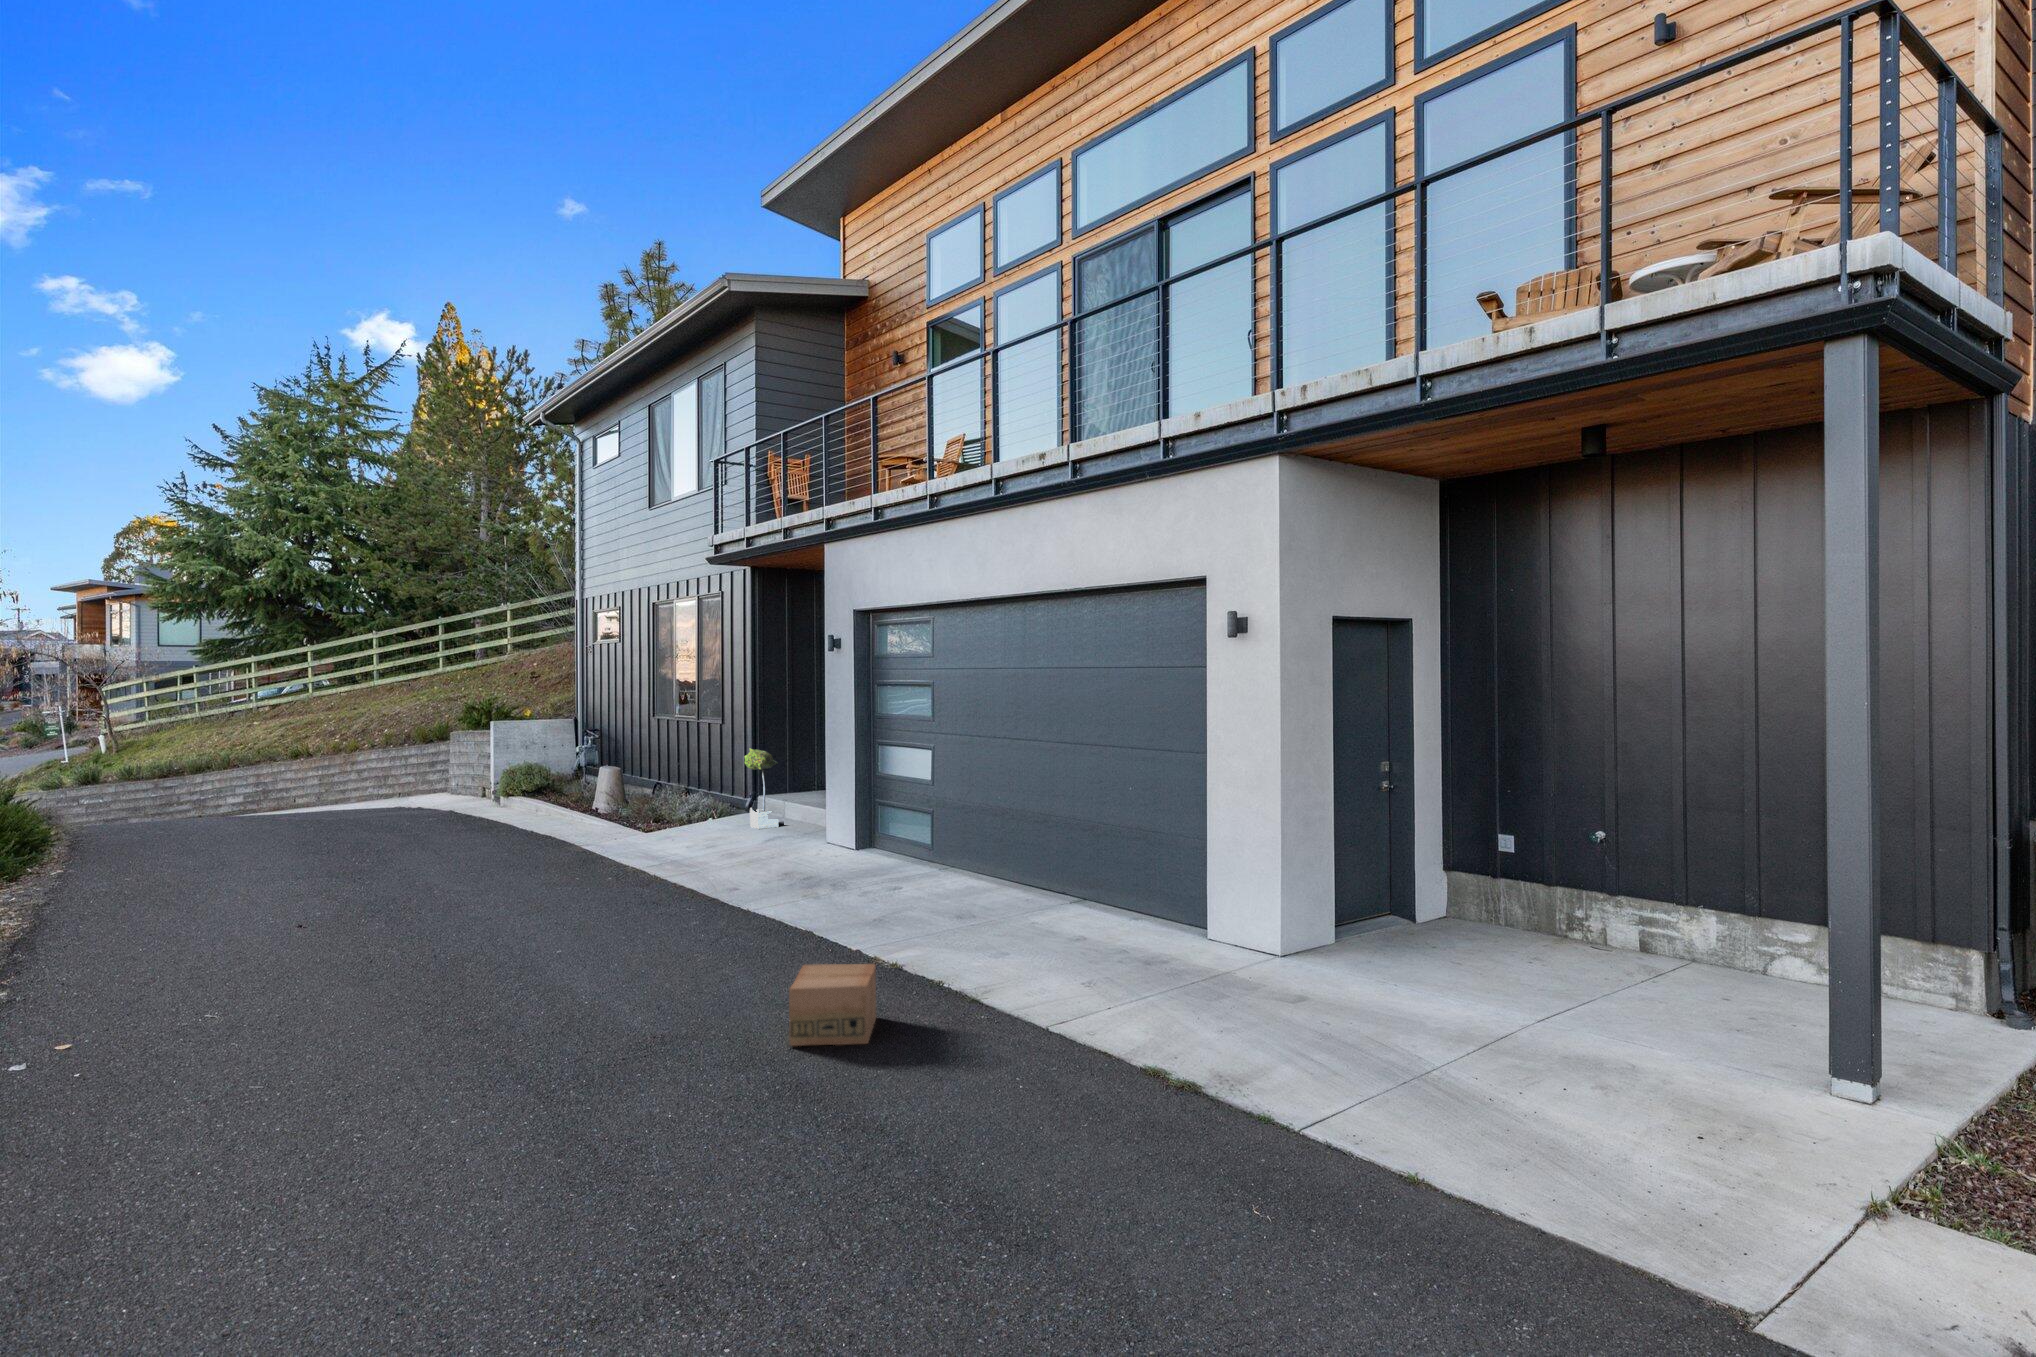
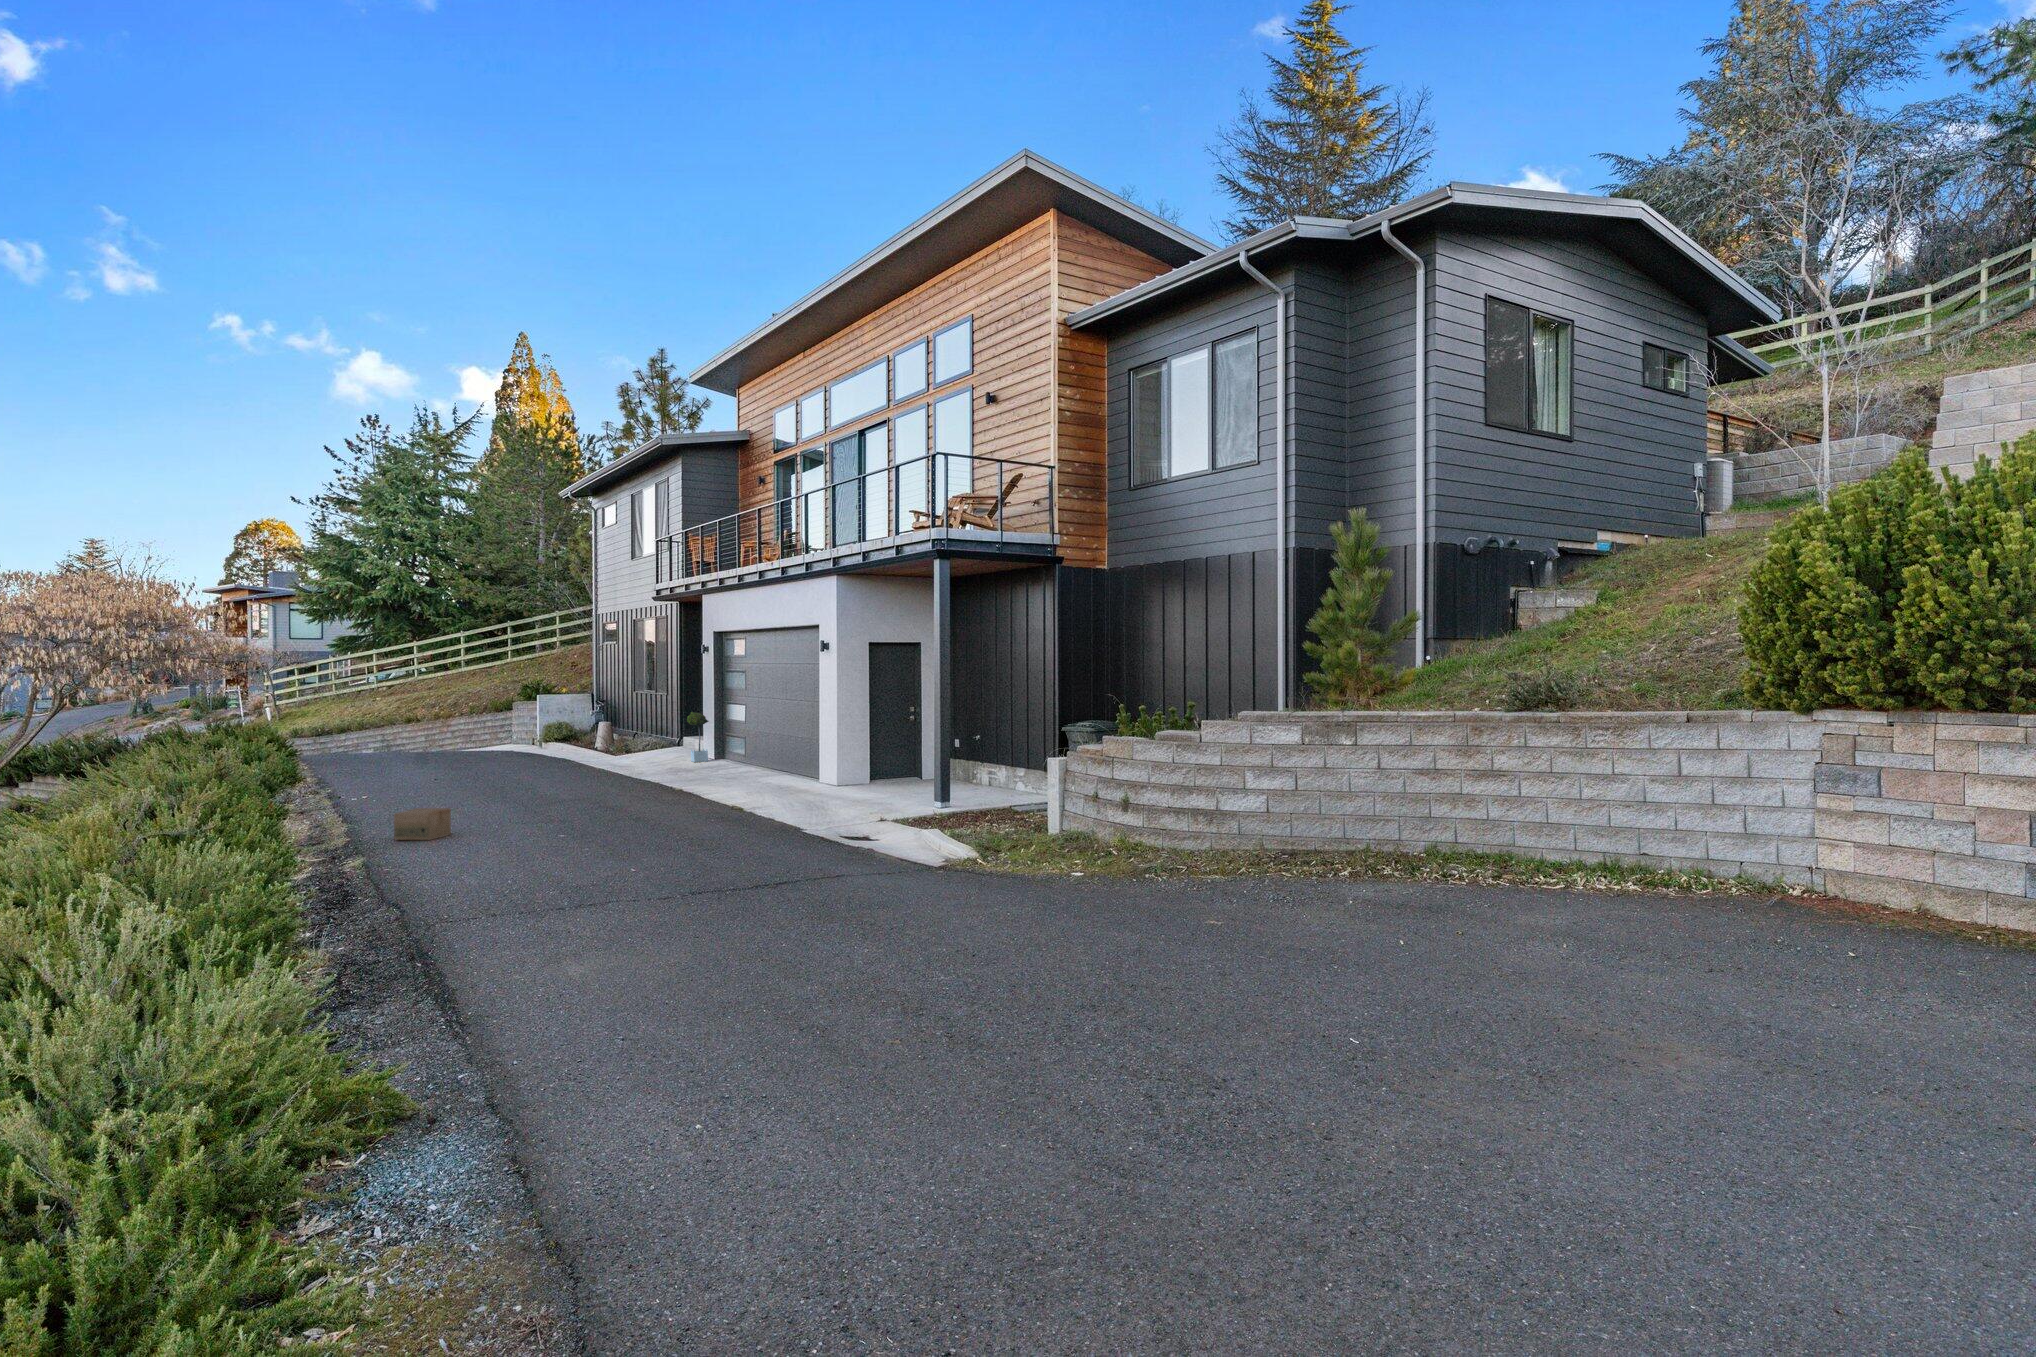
cardboard box: present [789,964,877,1046] -> present [394,808,451,840]

